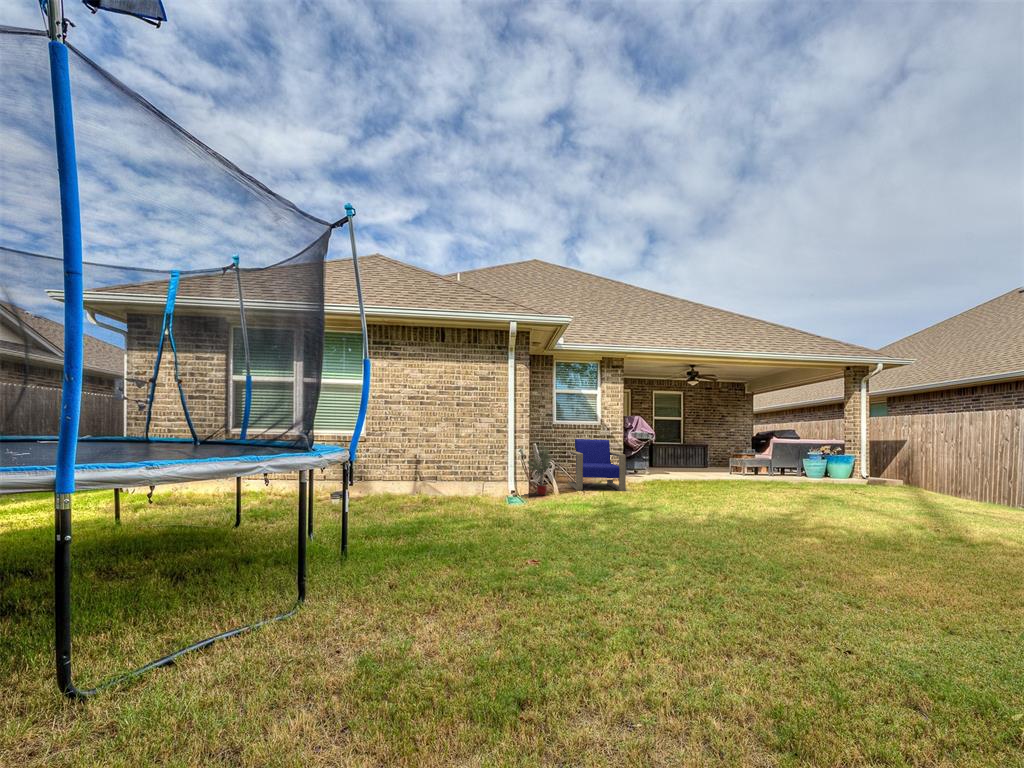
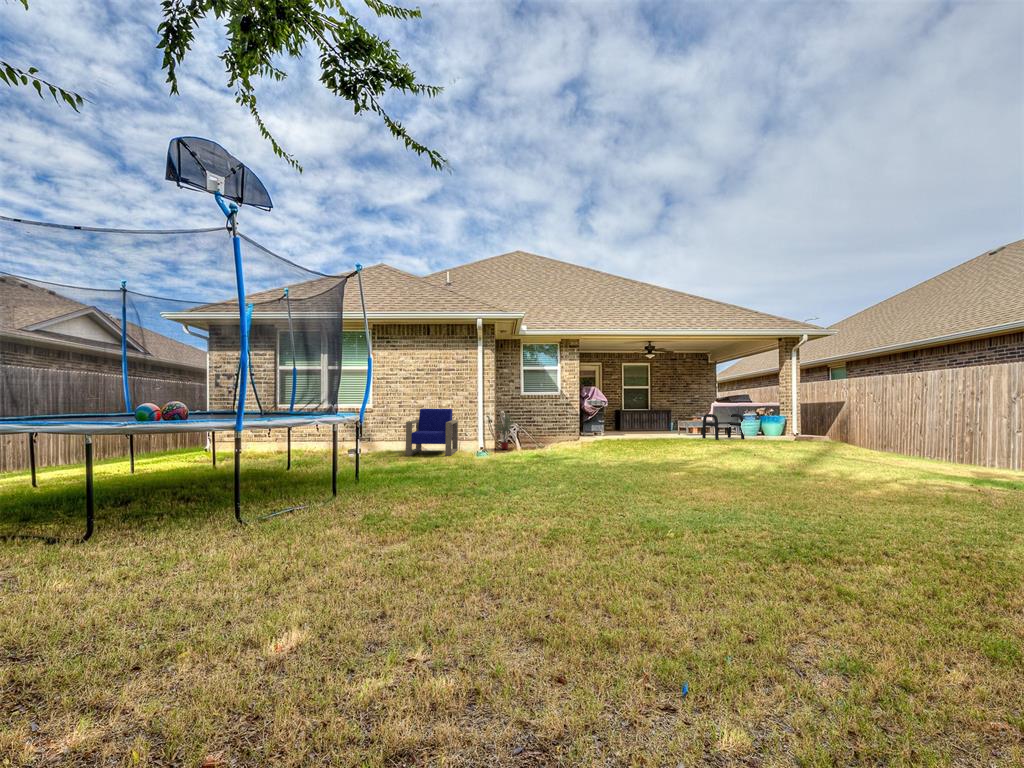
armchair: present [569,439,626,491] -> present [406,409,458,456]
bench: none [764,451,816,483] -> present [702,414,744,440]

